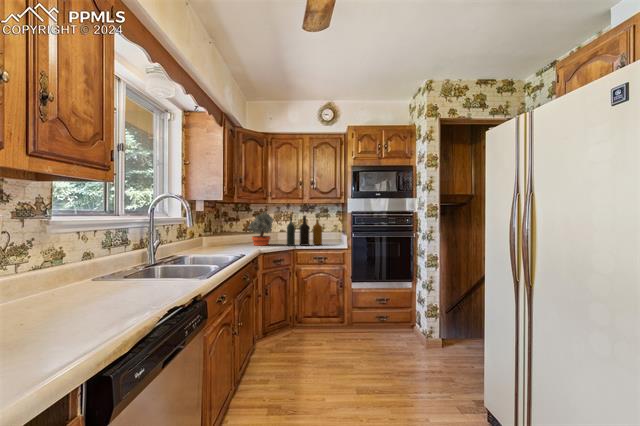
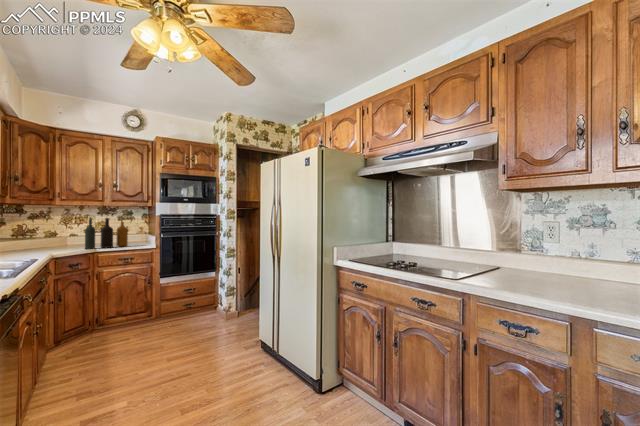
potted plant: present [248,212,273,246] -> none [27,214,67,251]

